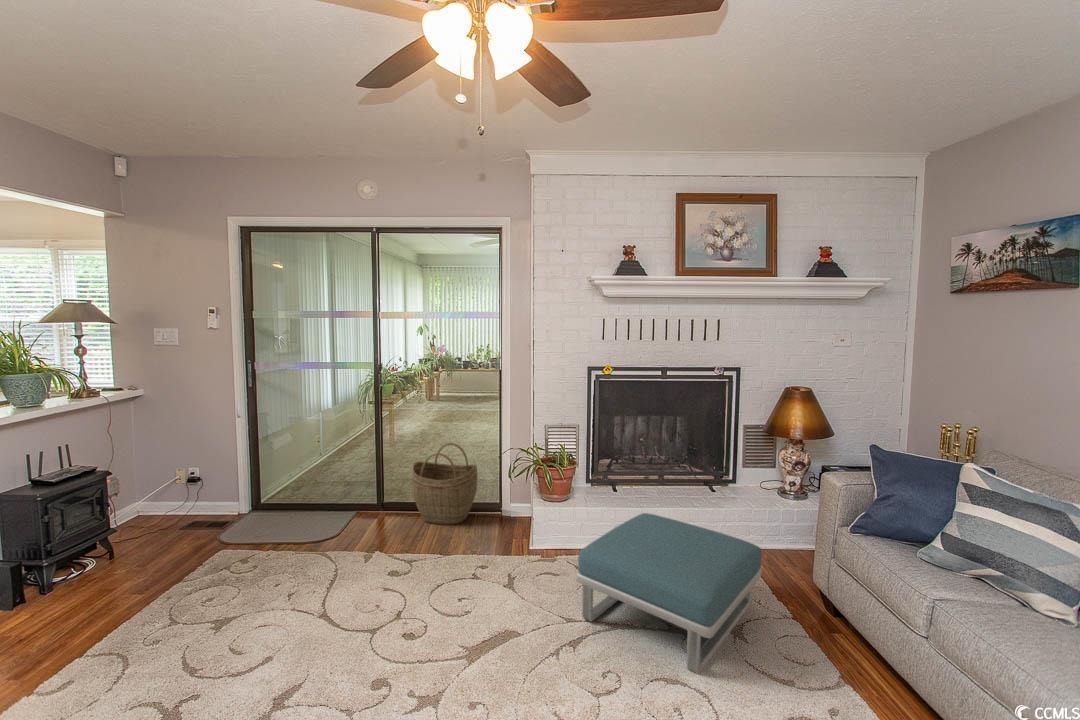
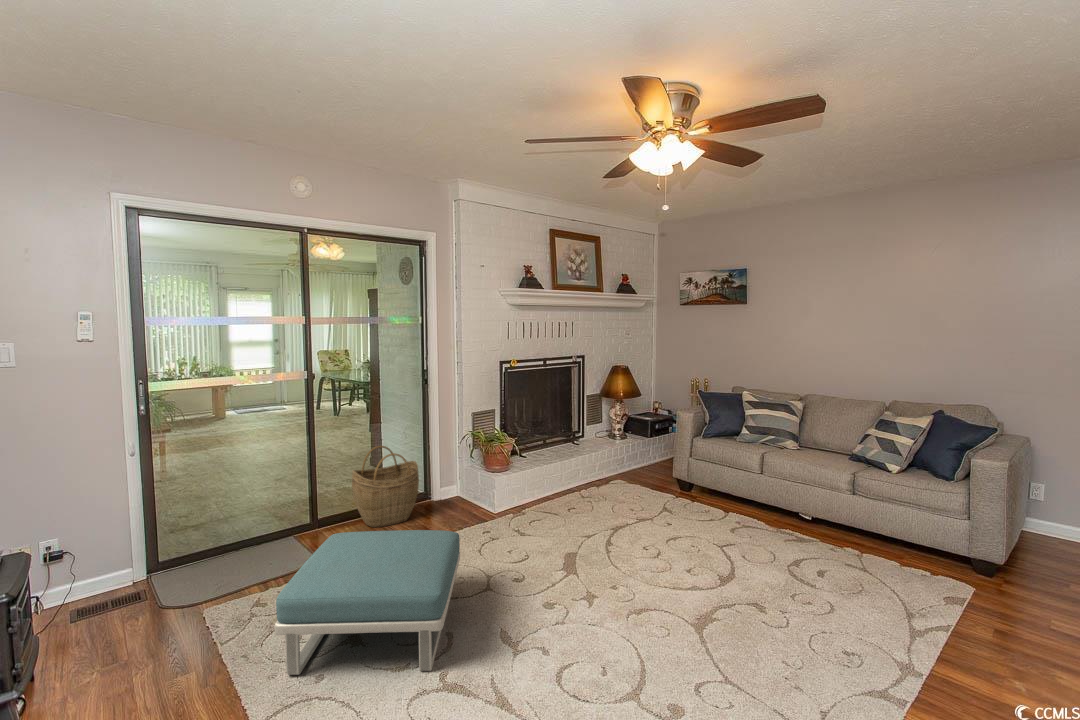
footstool: present [576,513,762,674] -> present [274,530,460,675]

